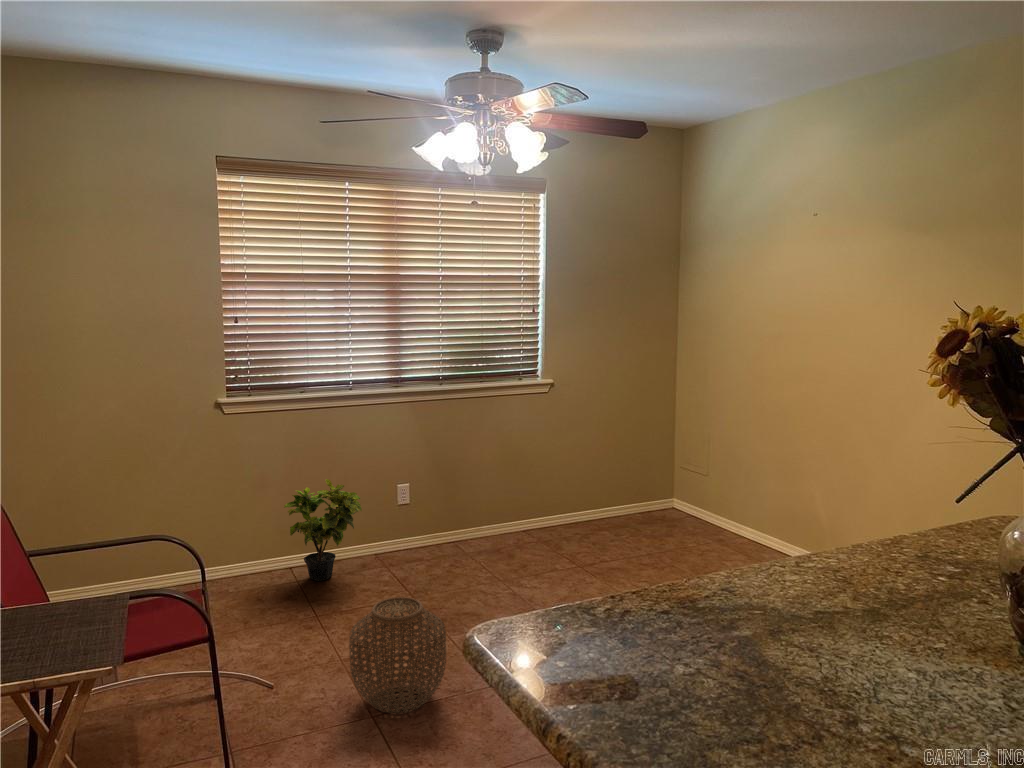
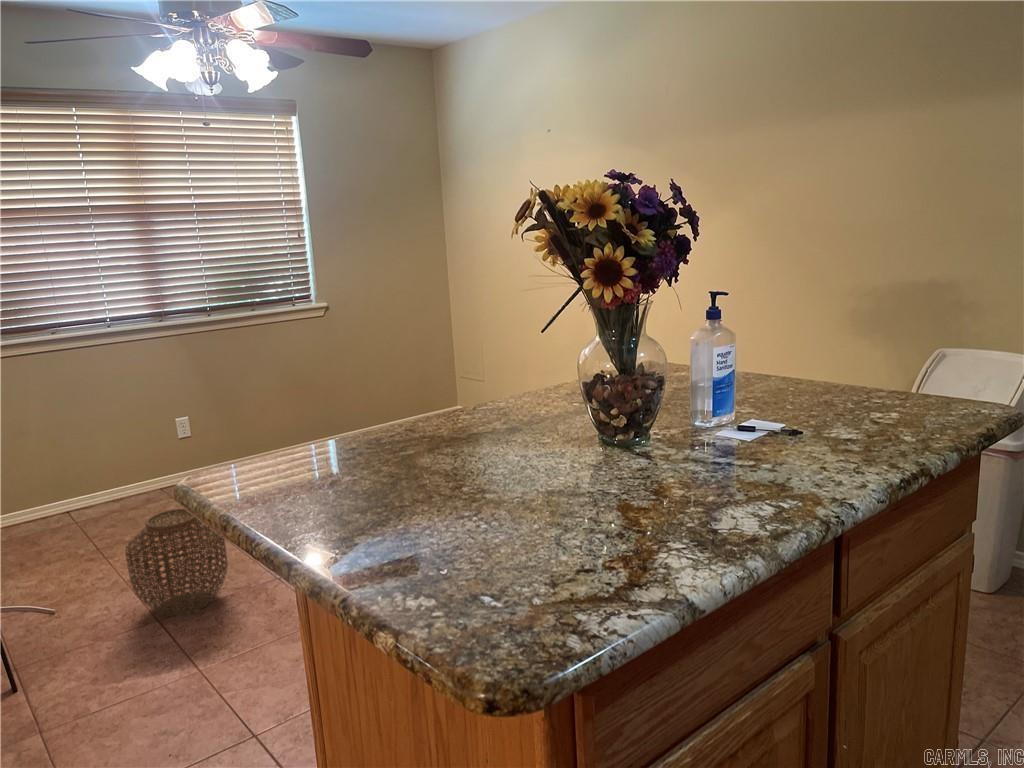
potted plant: present [284,479,362,581] -> none [47,420,135,523]

